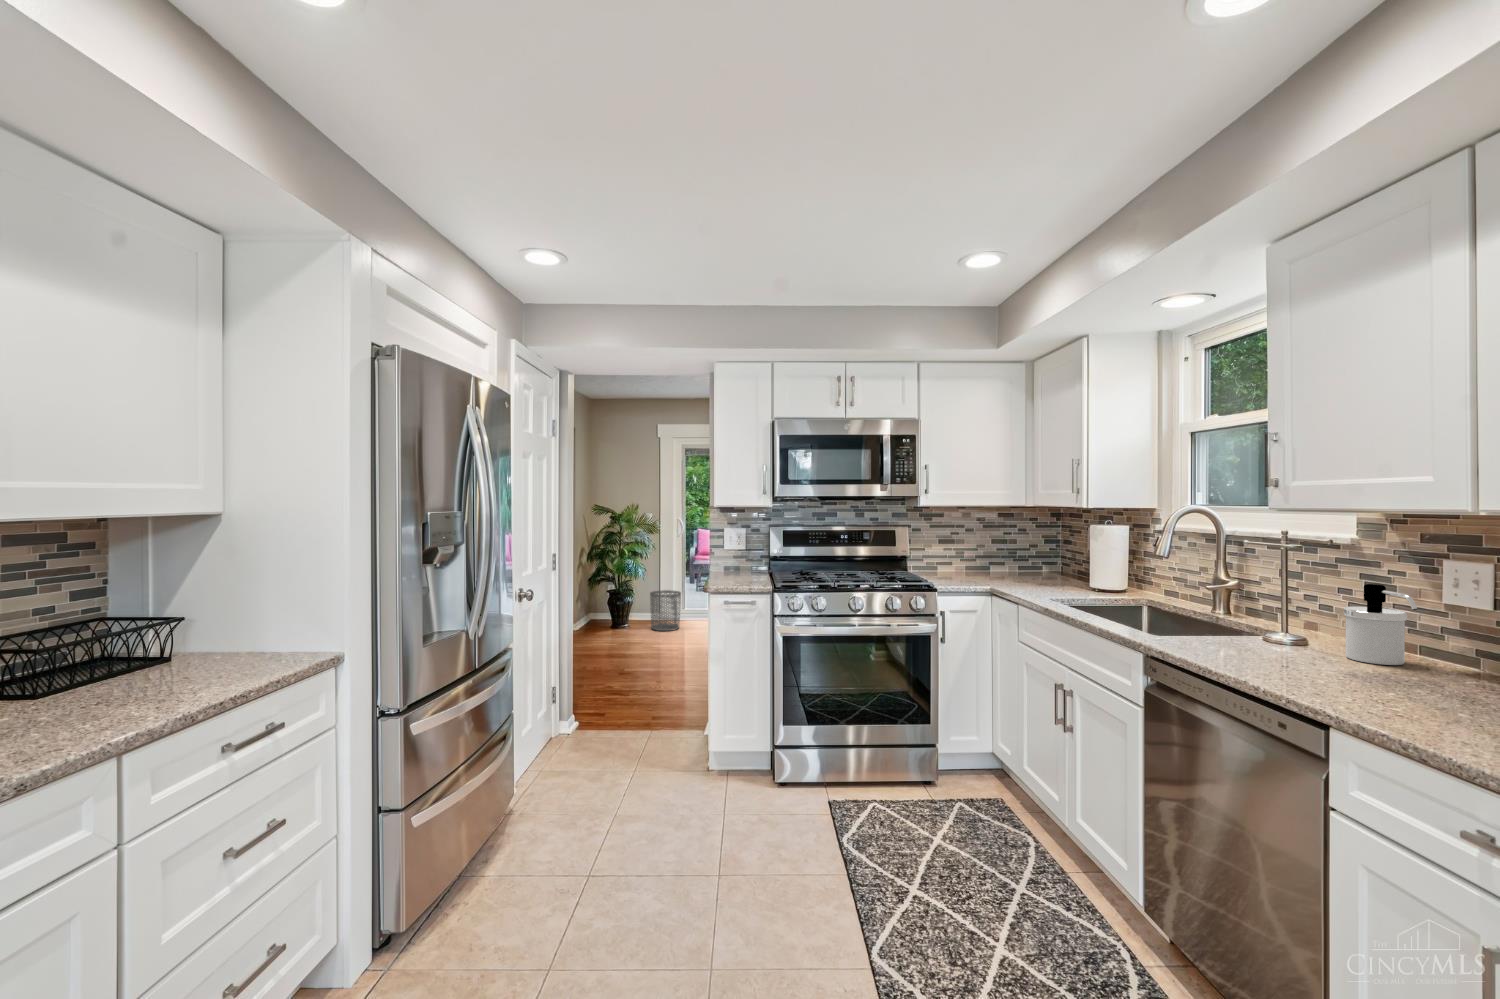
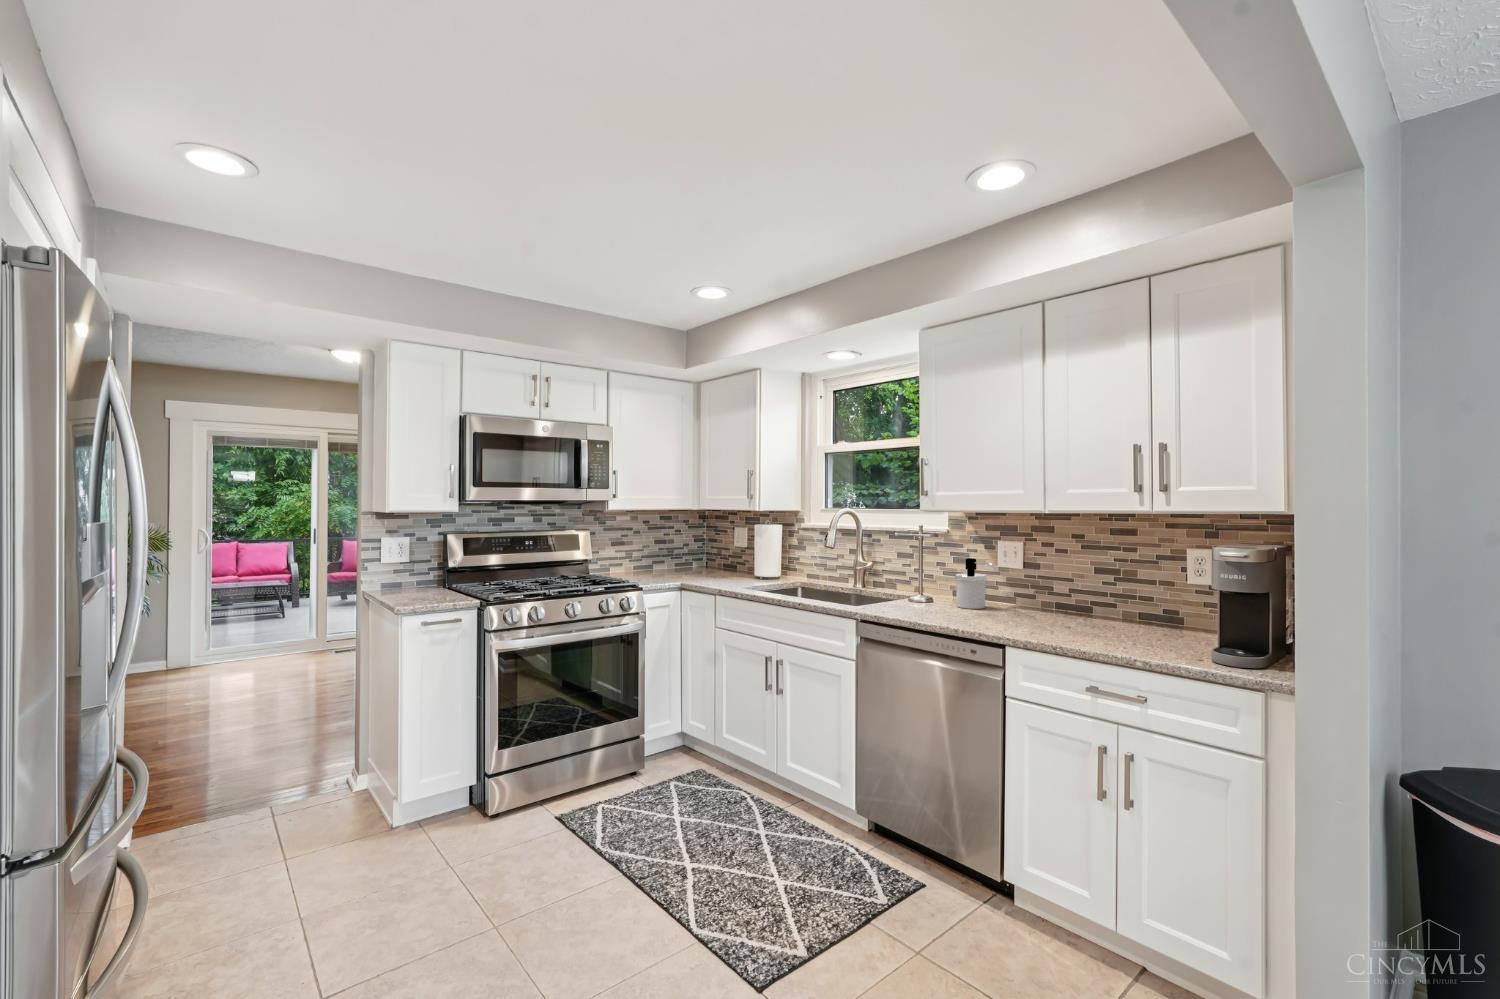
waste bin: present [650,590,681,631] -> none [161,625,216,682]

